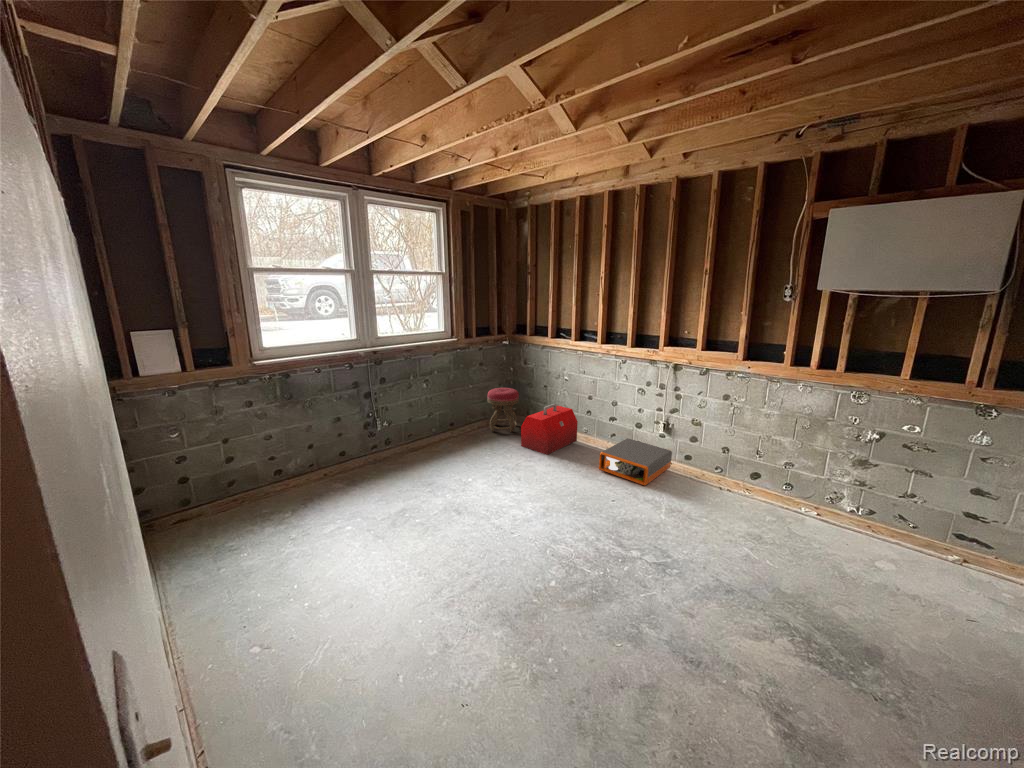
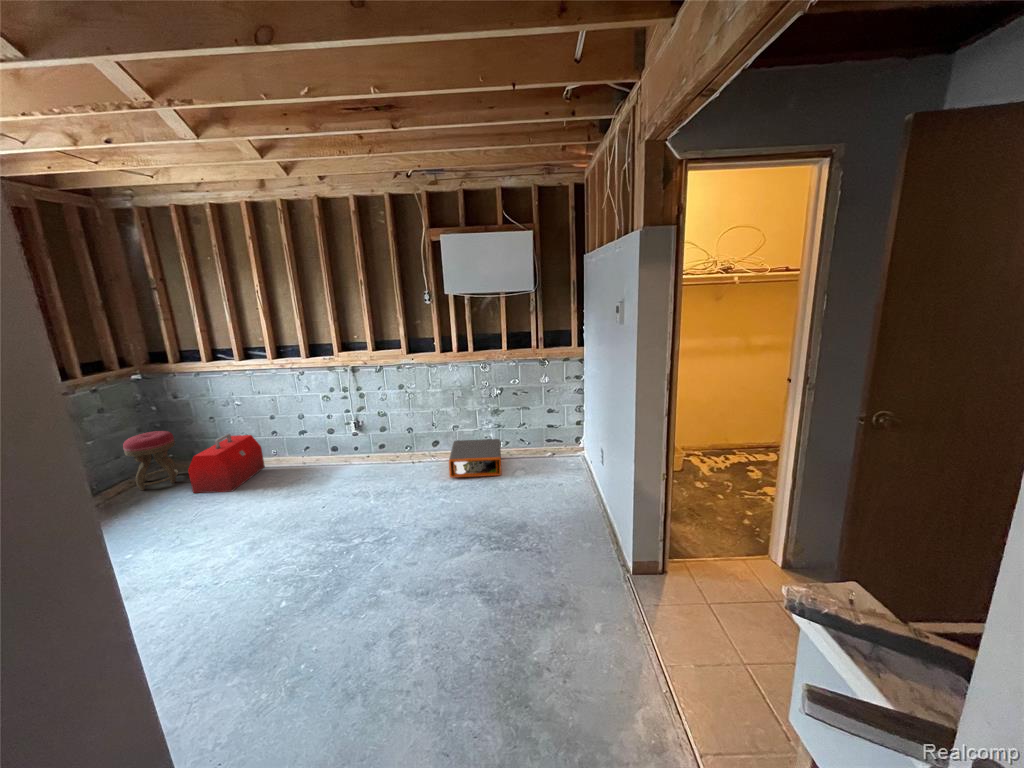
storage box: present [599,438,672,486] -> present [449,439,502,478]

